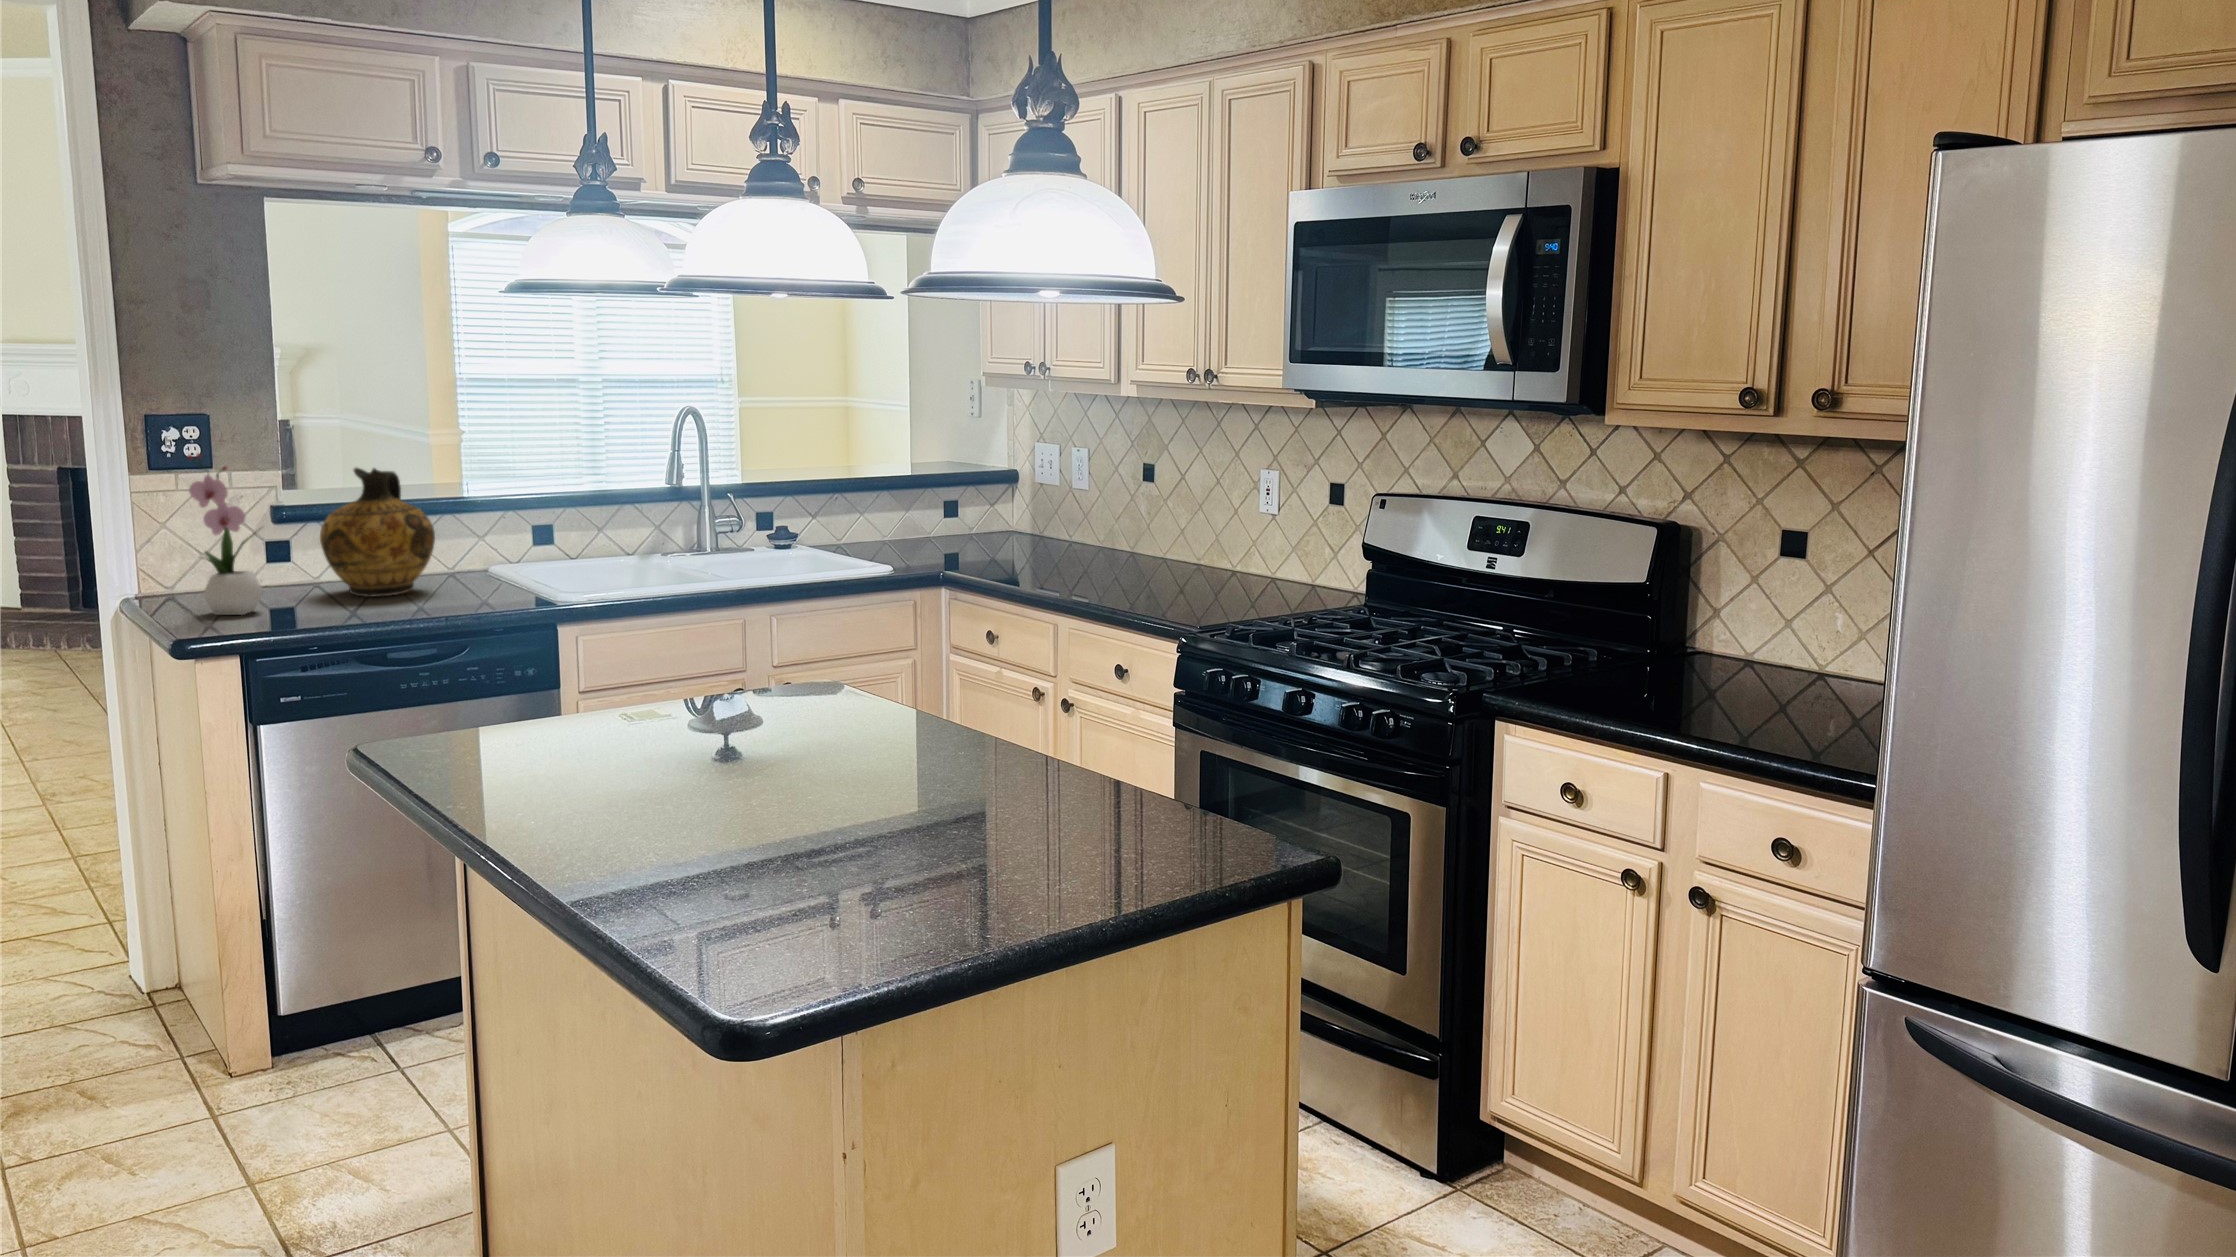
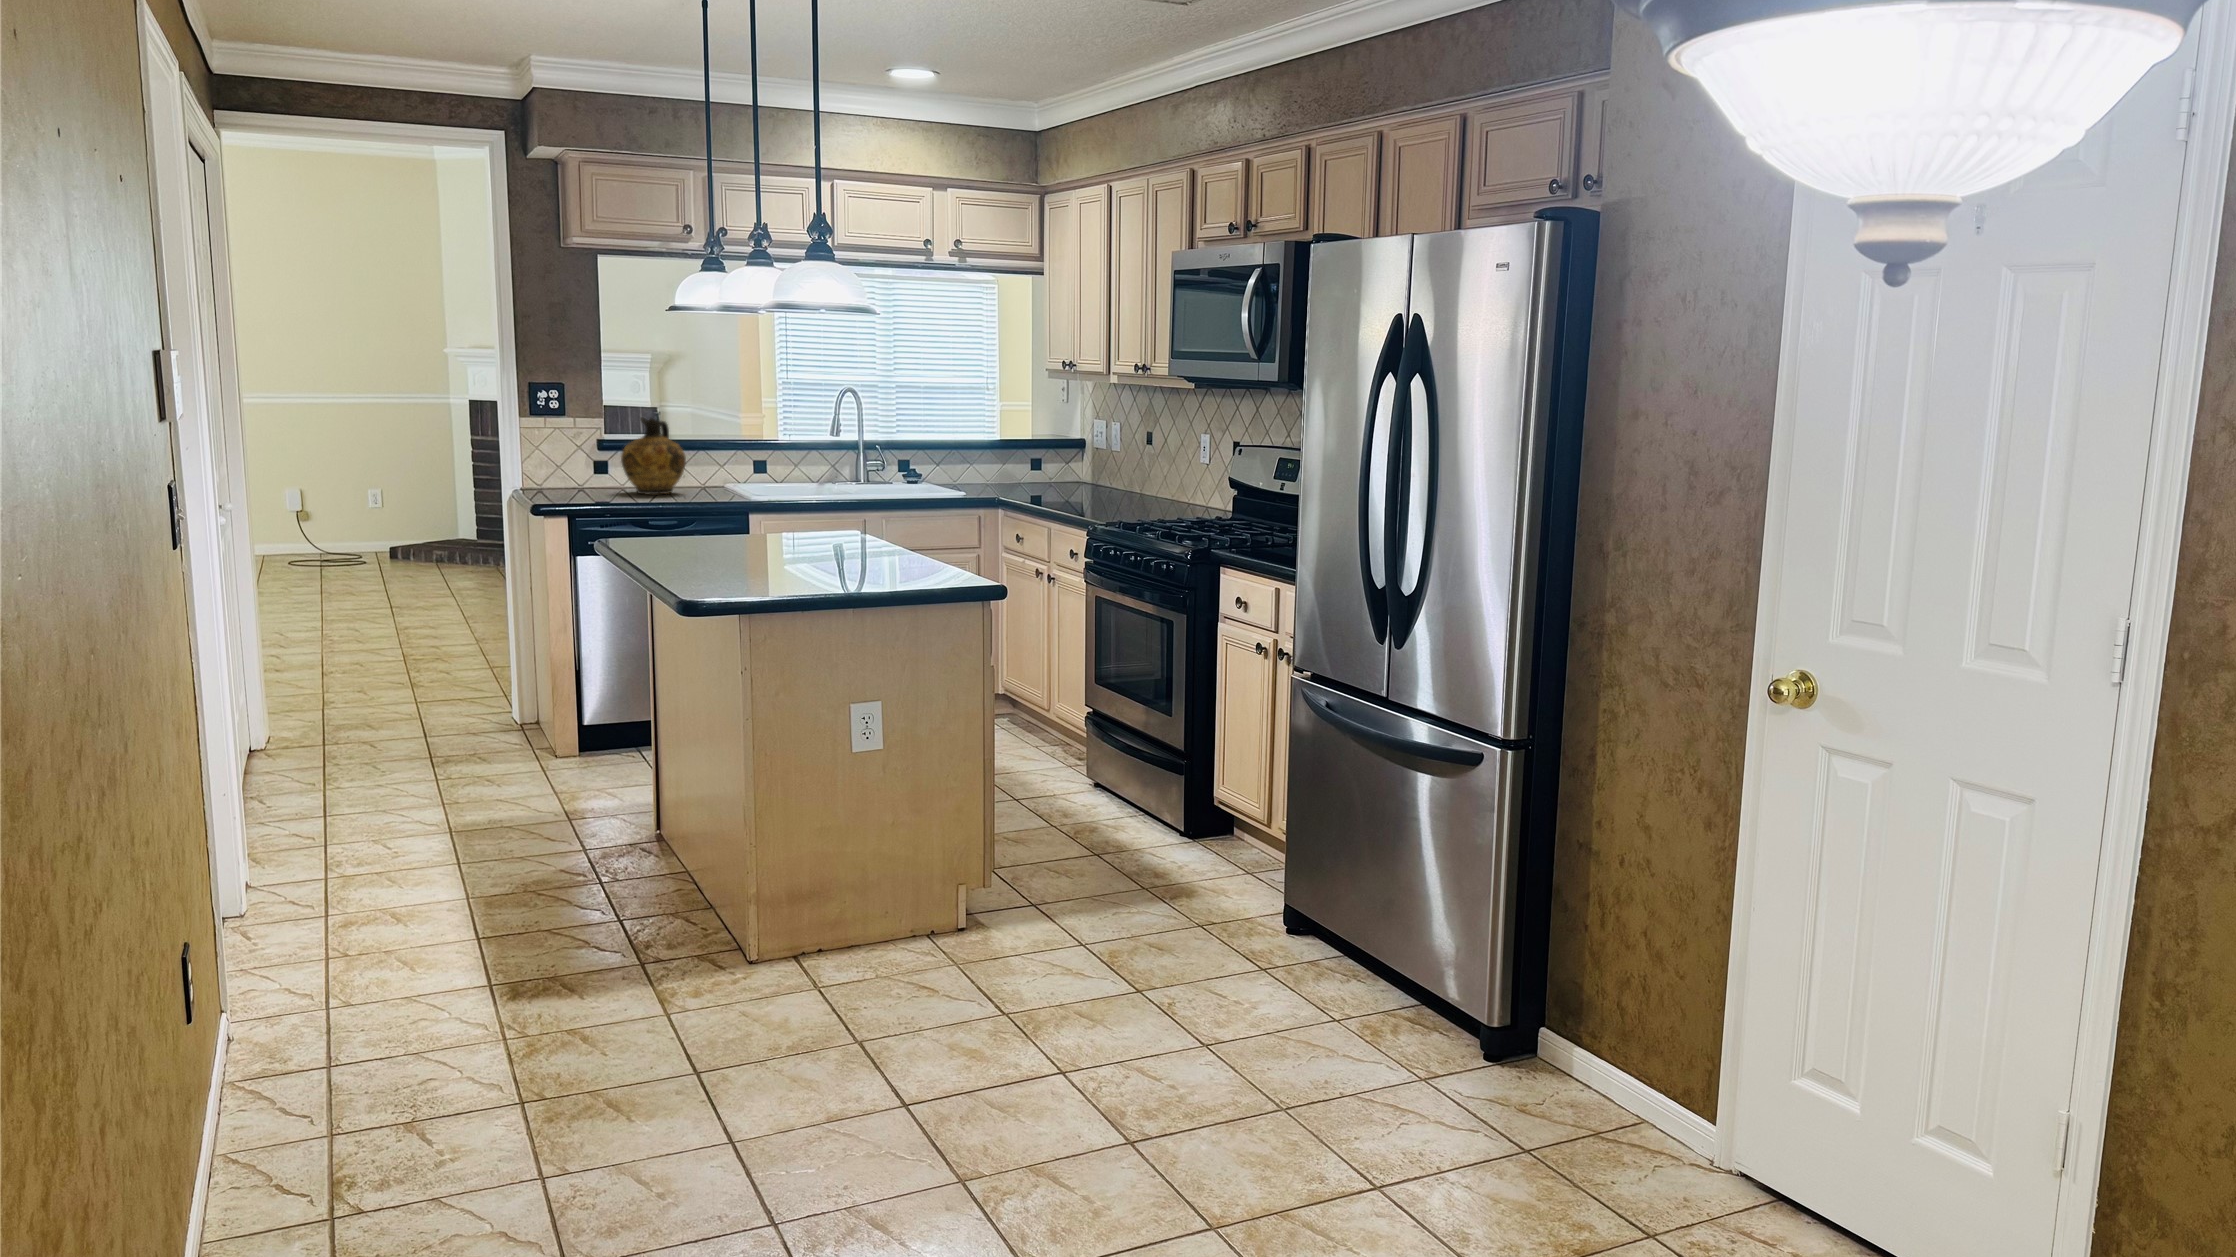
flower arrangement: present [188,453,263,615] -> none [548,404,588,498]

